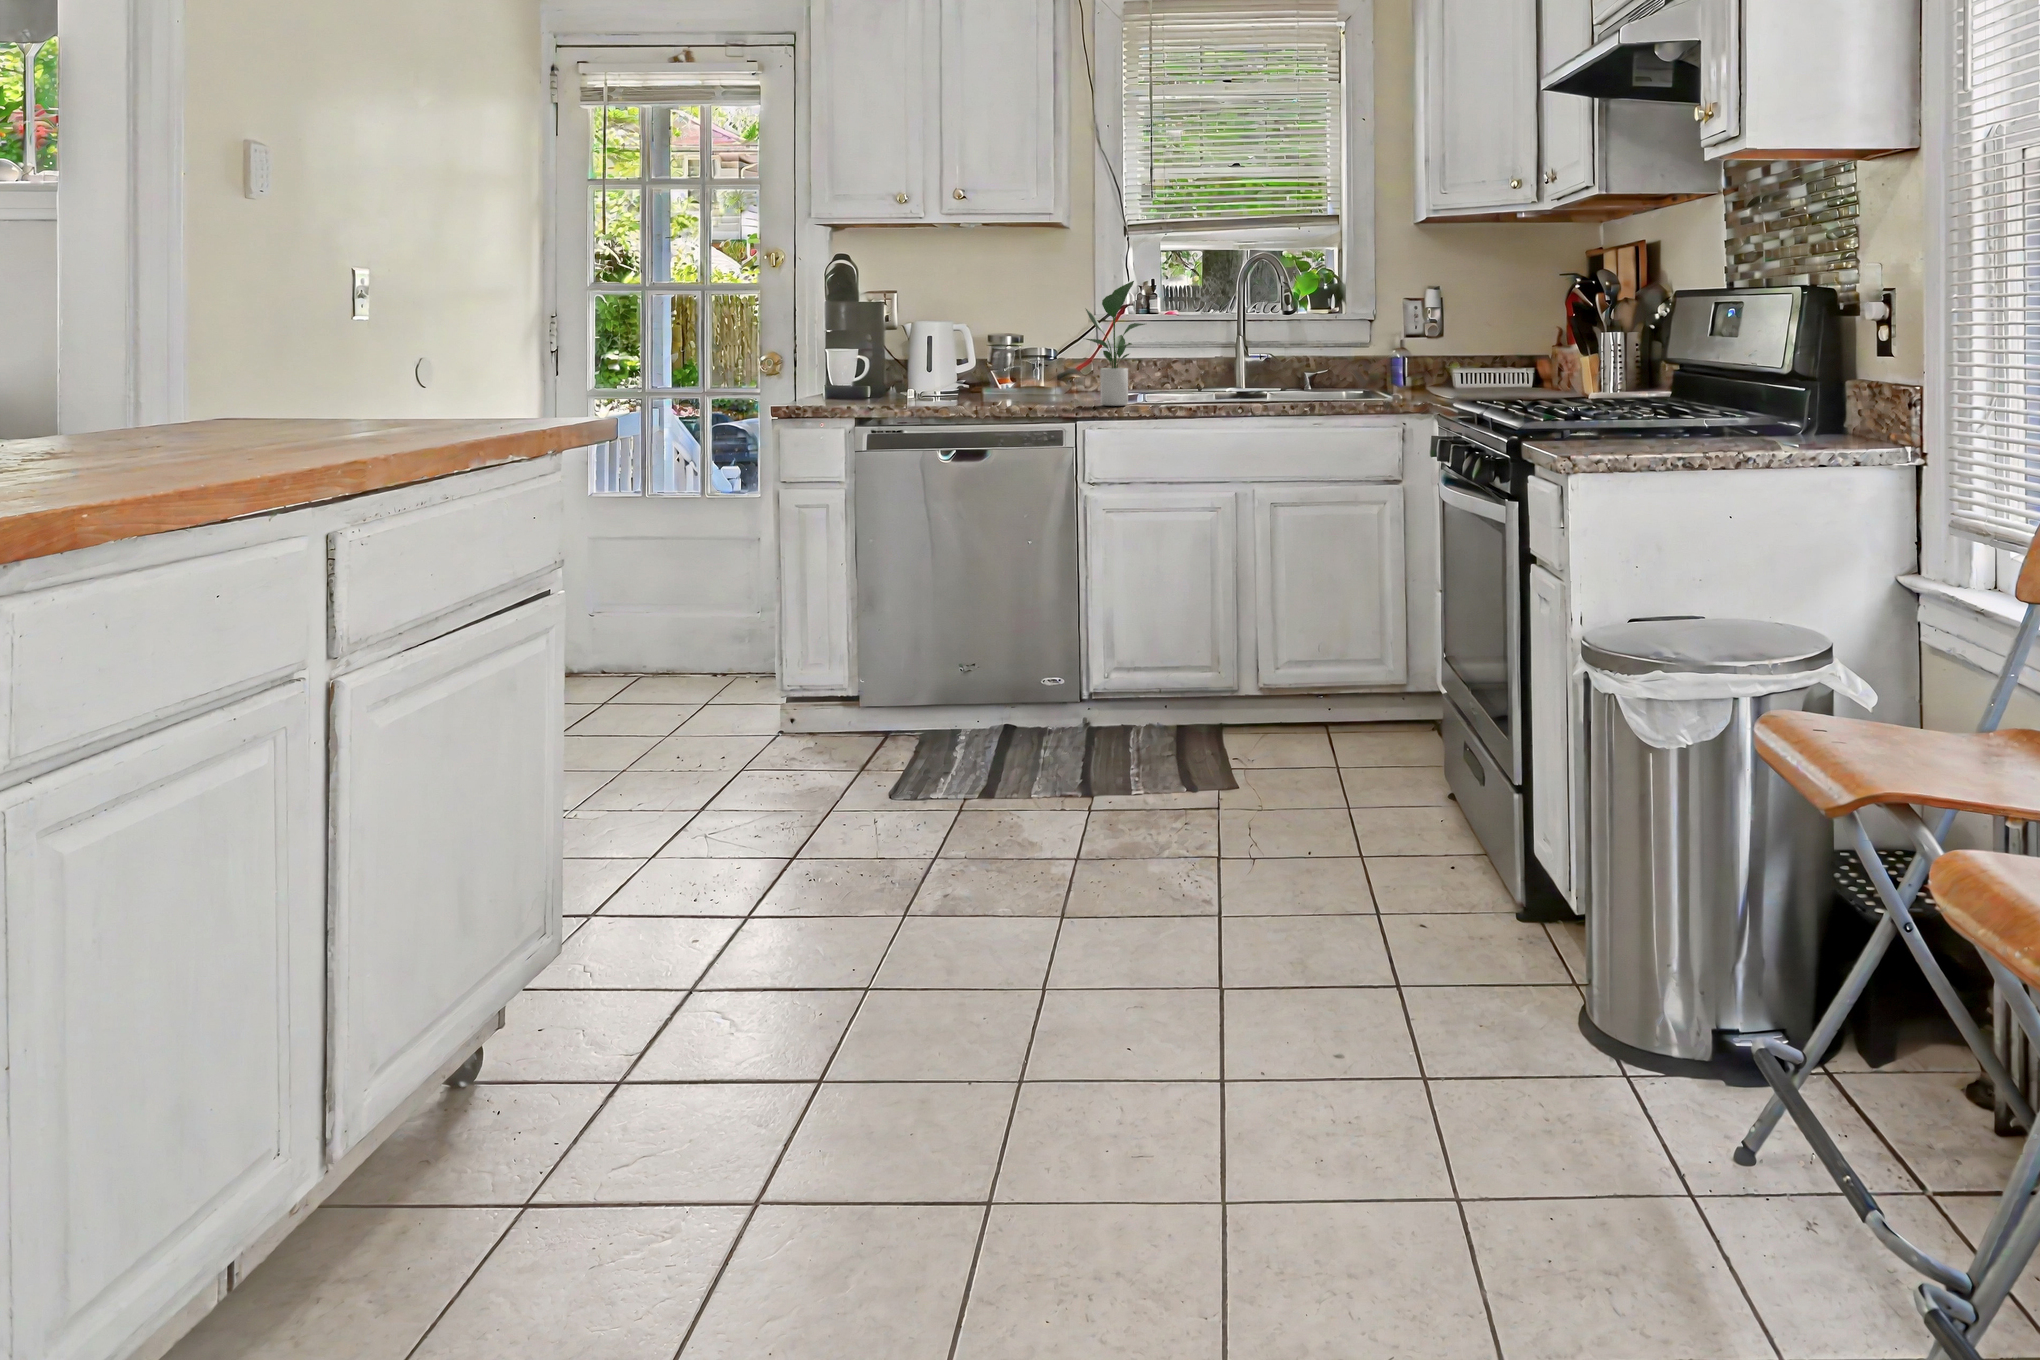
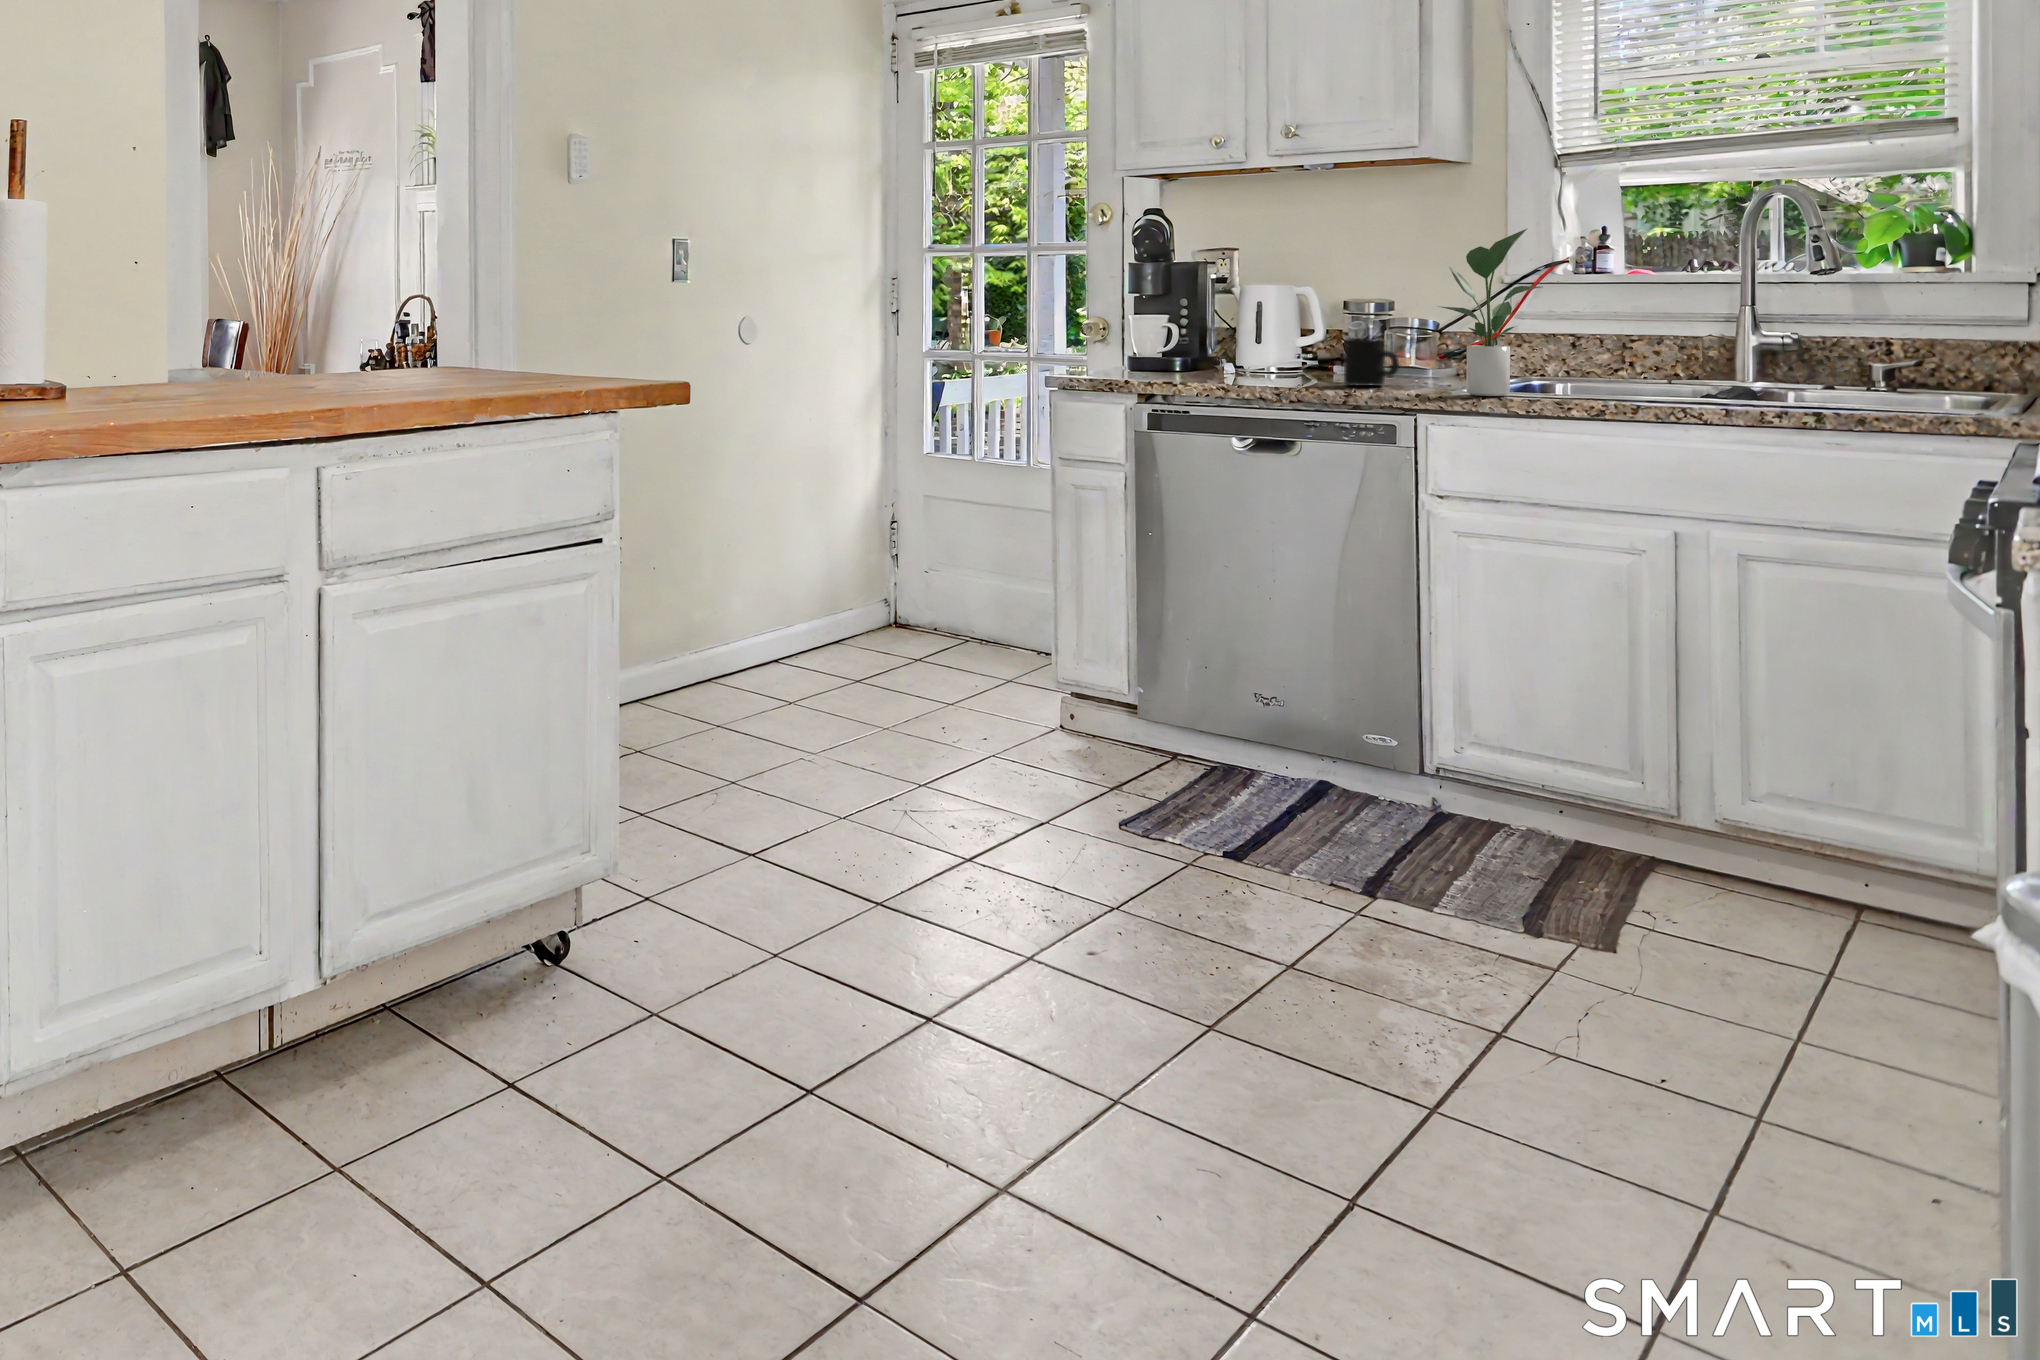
mug: none [1010,364,1050,402] -> present [1344,338,1399,386]

